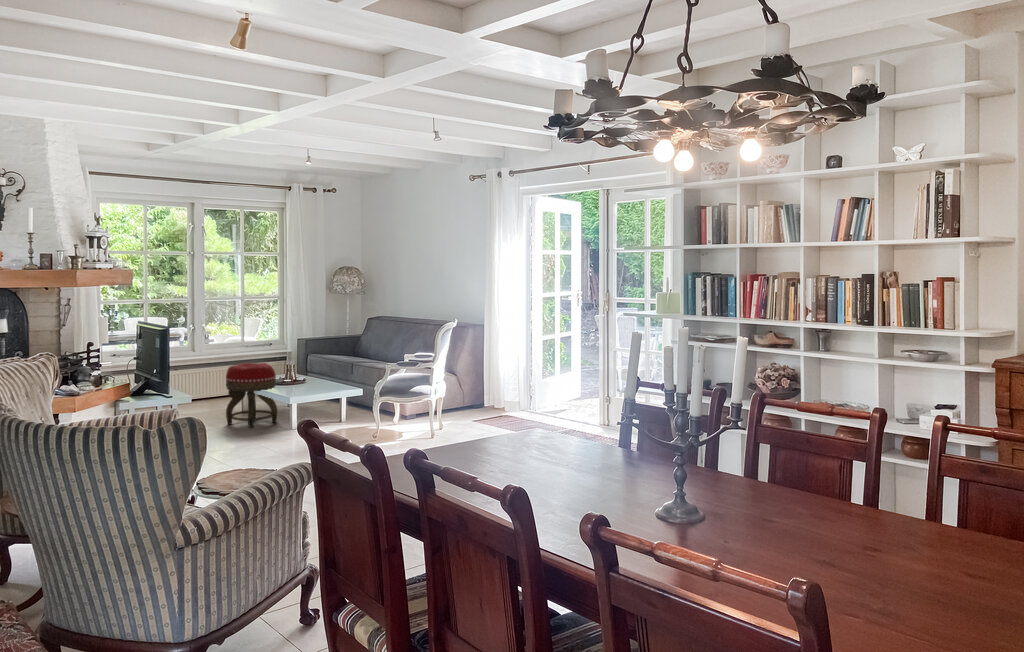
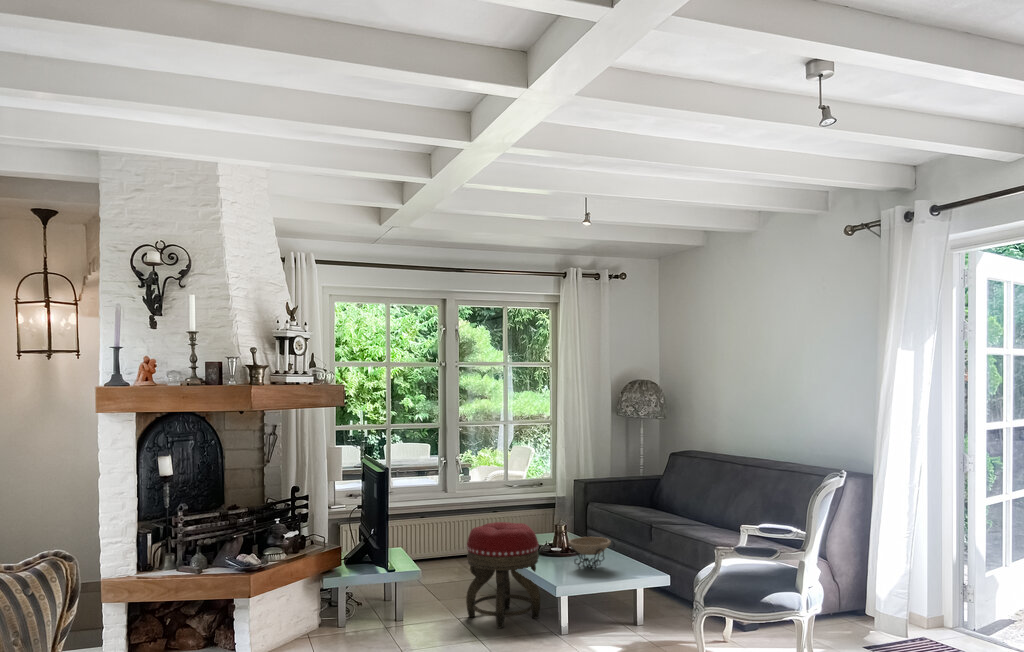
decorative bowl: none [293,369,327,388] -> present [563,537,614,569]

